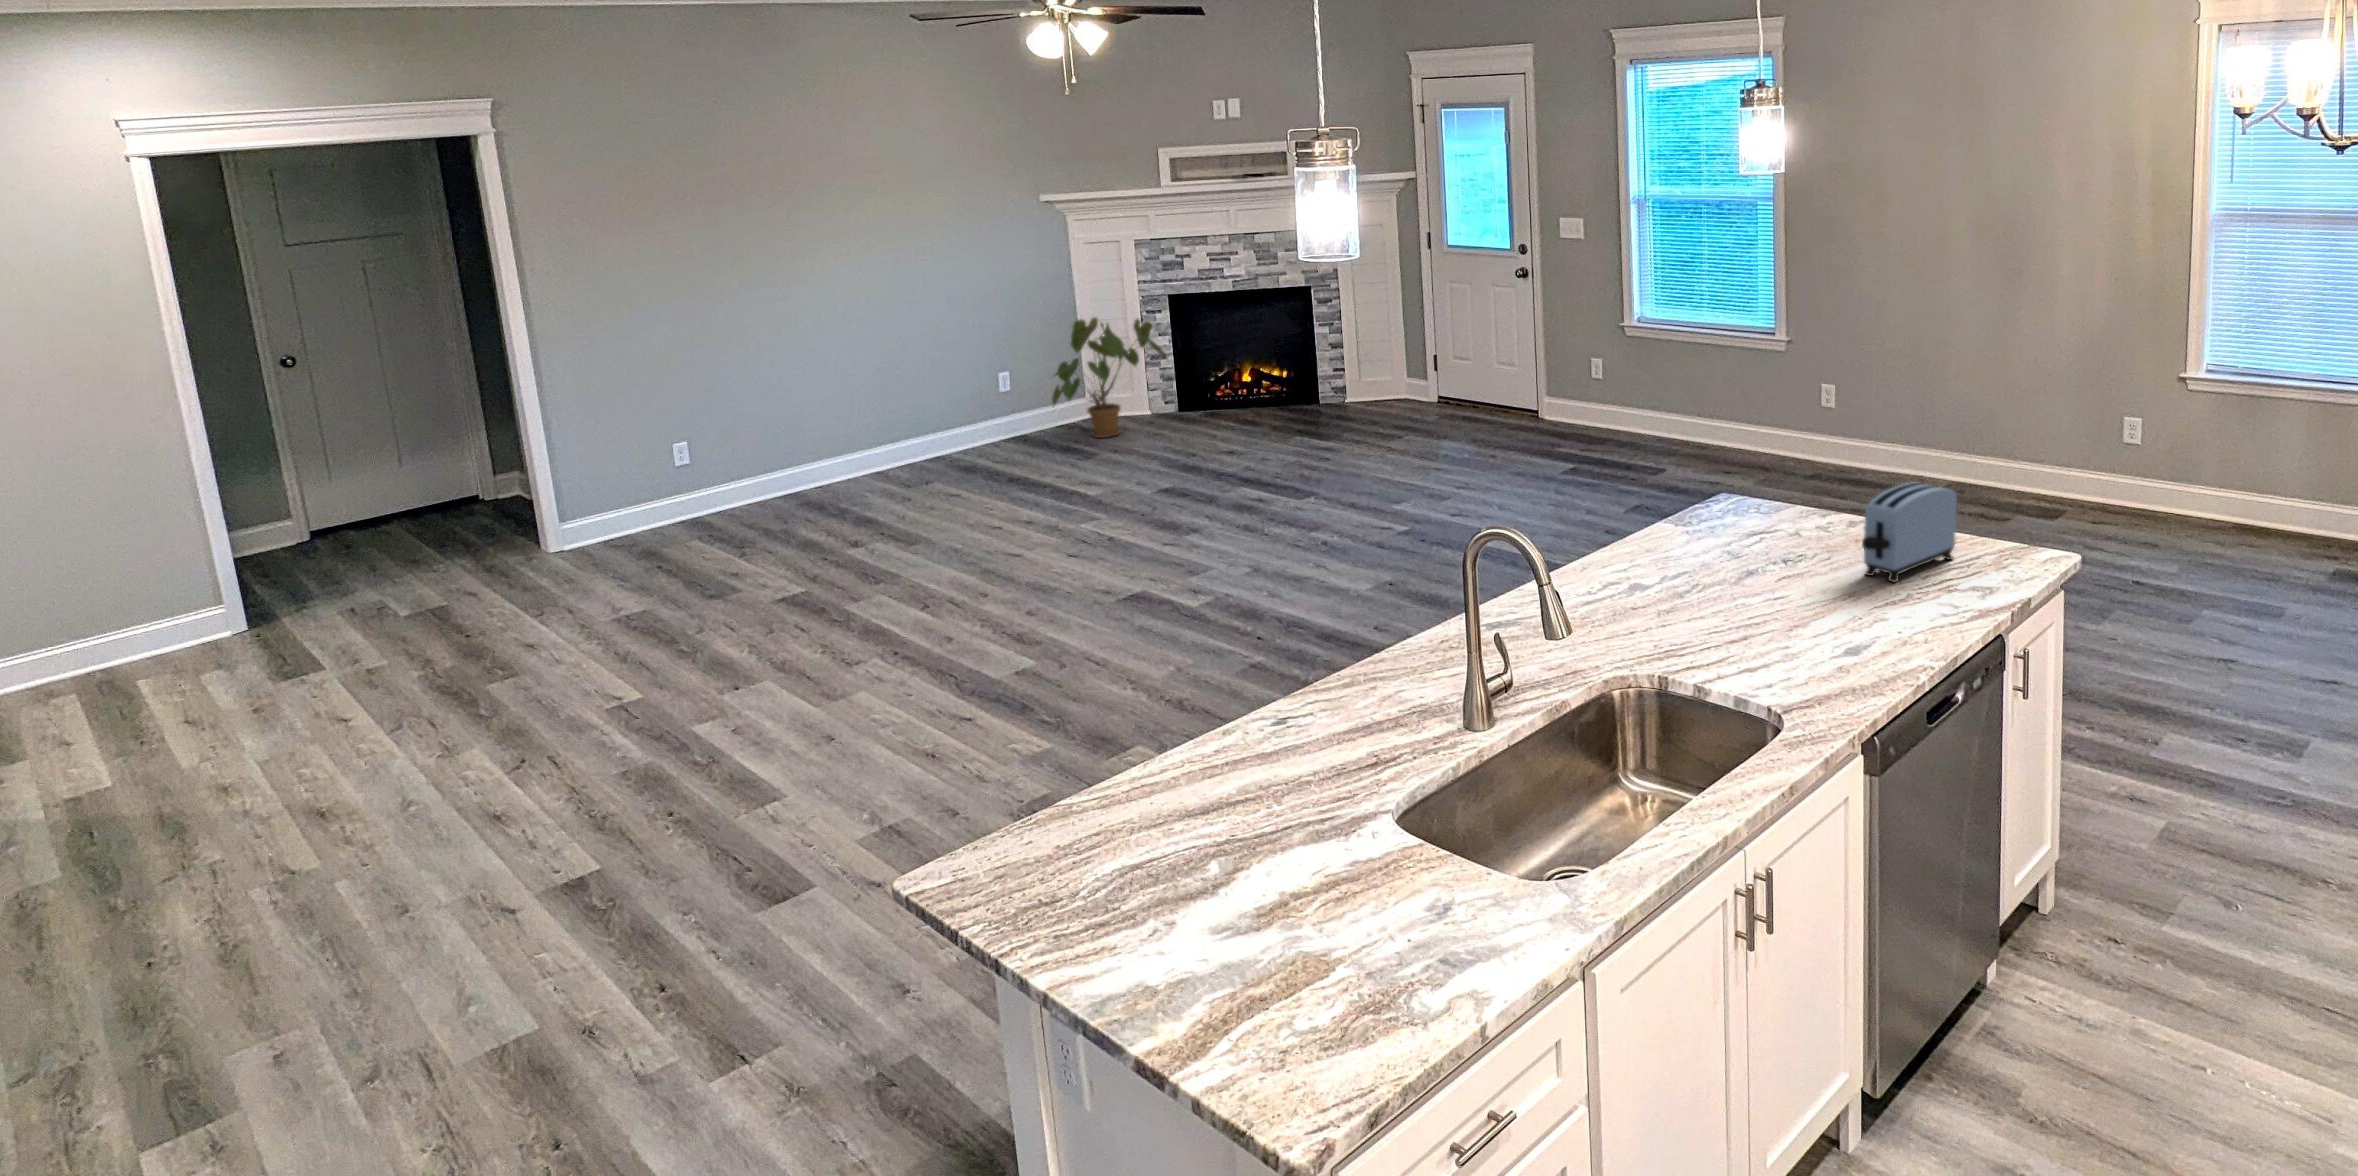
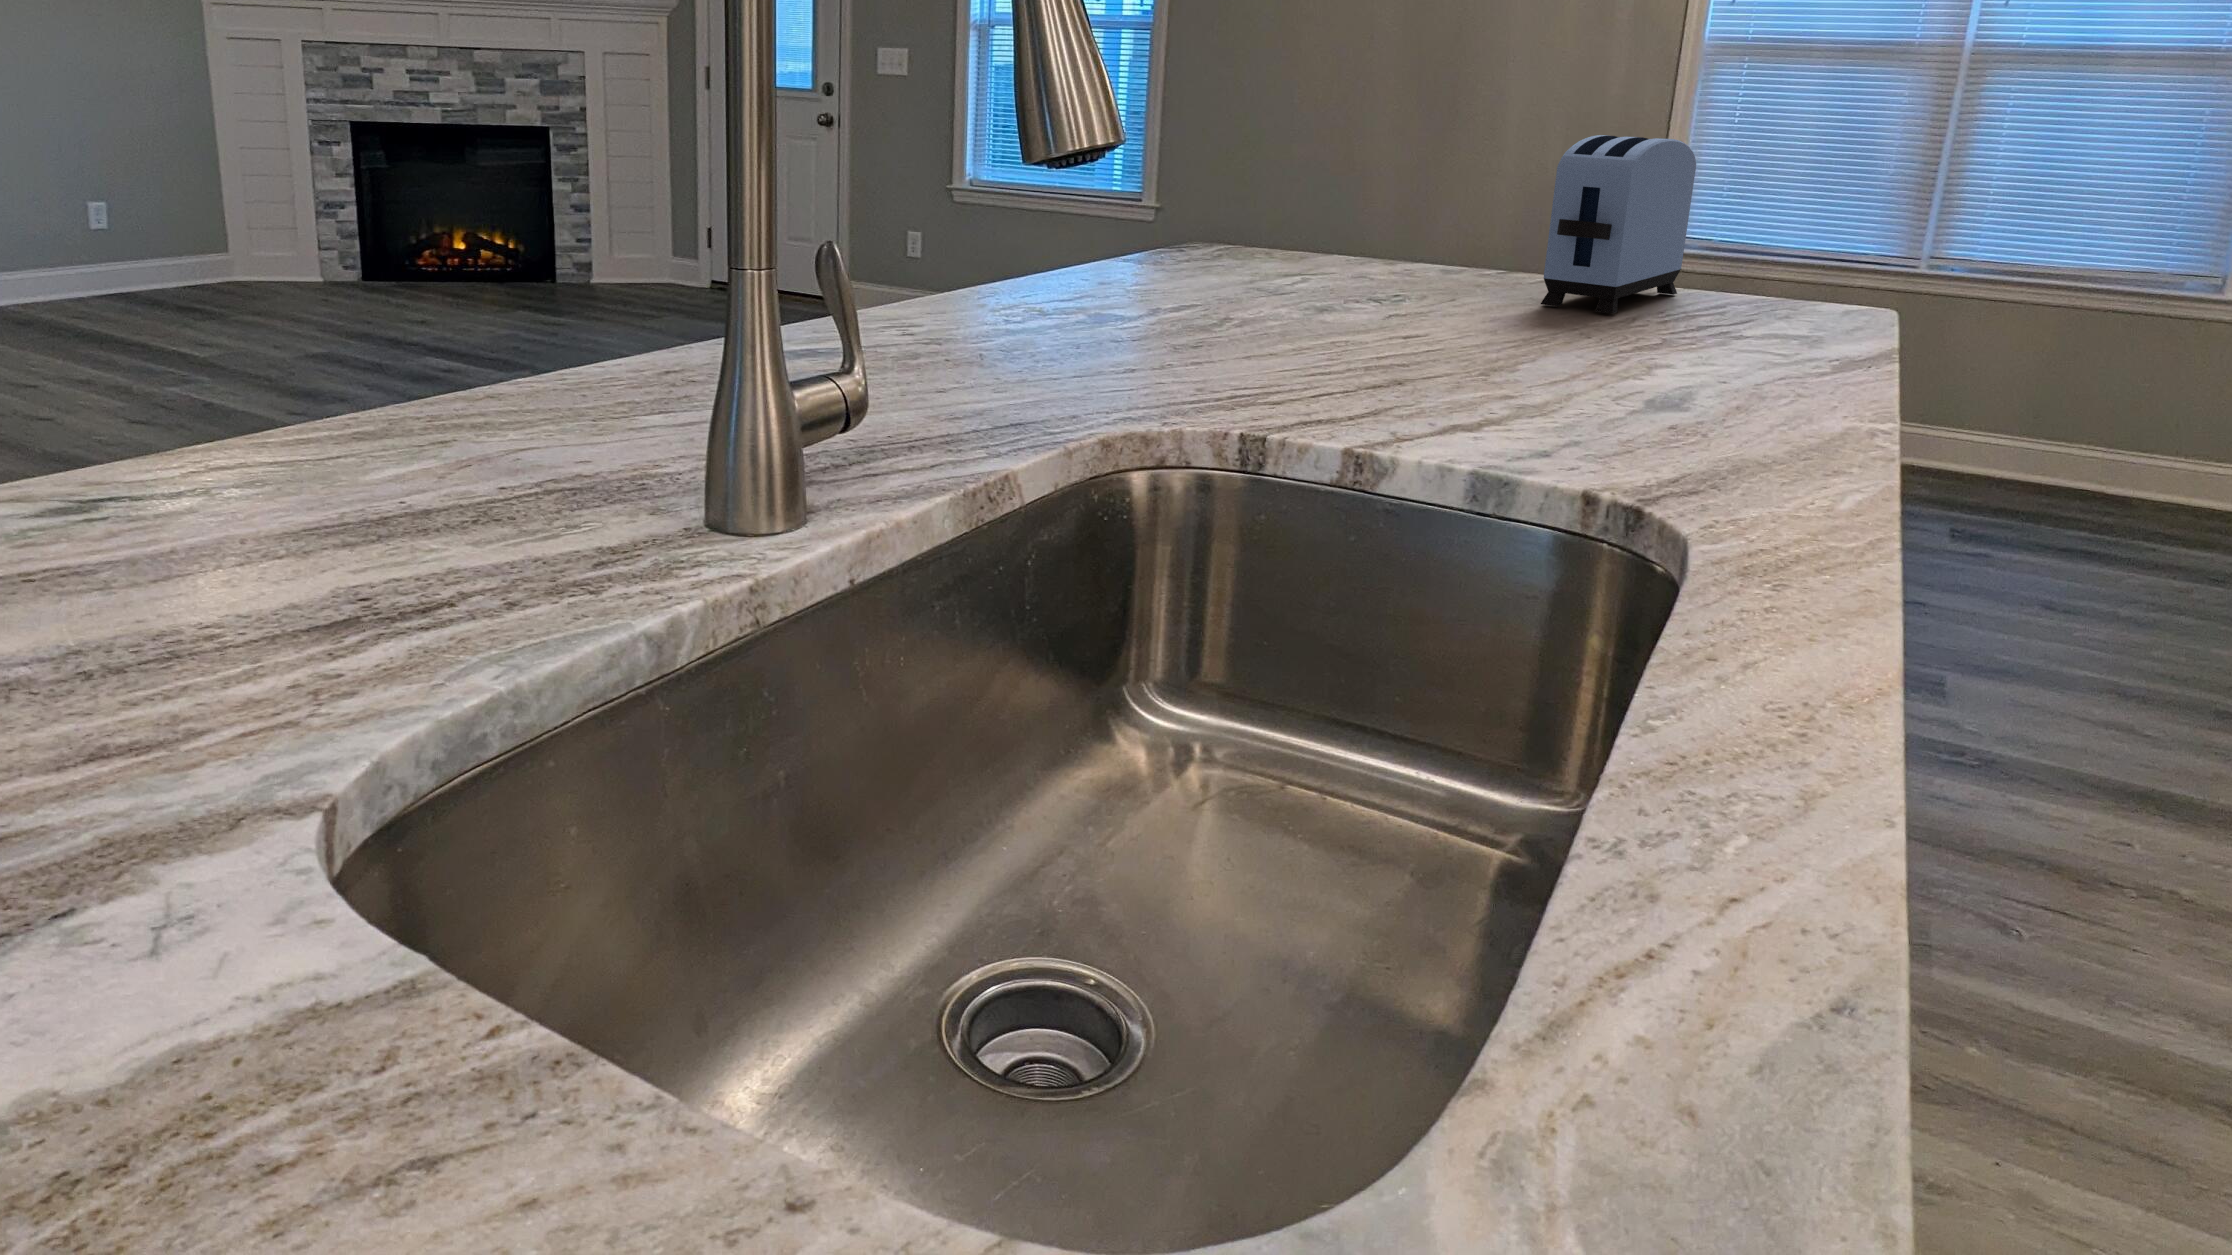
house plant: present [1052,317,1168,438] -> none [166,138,348,298]

